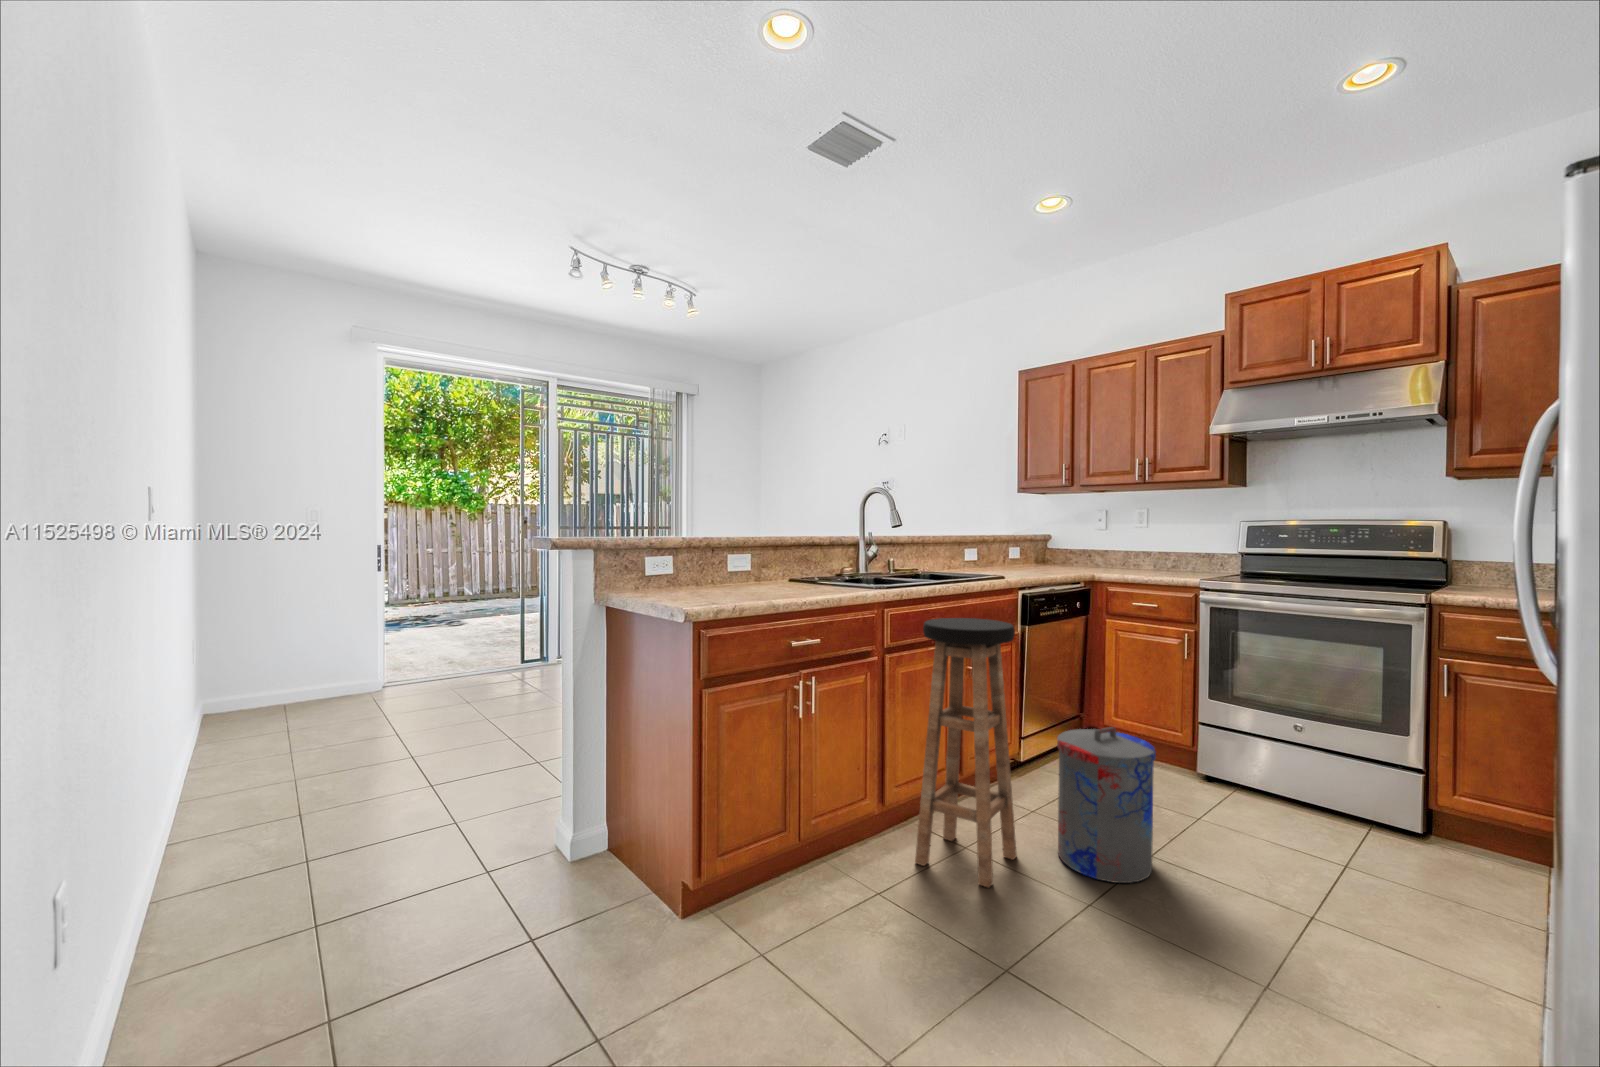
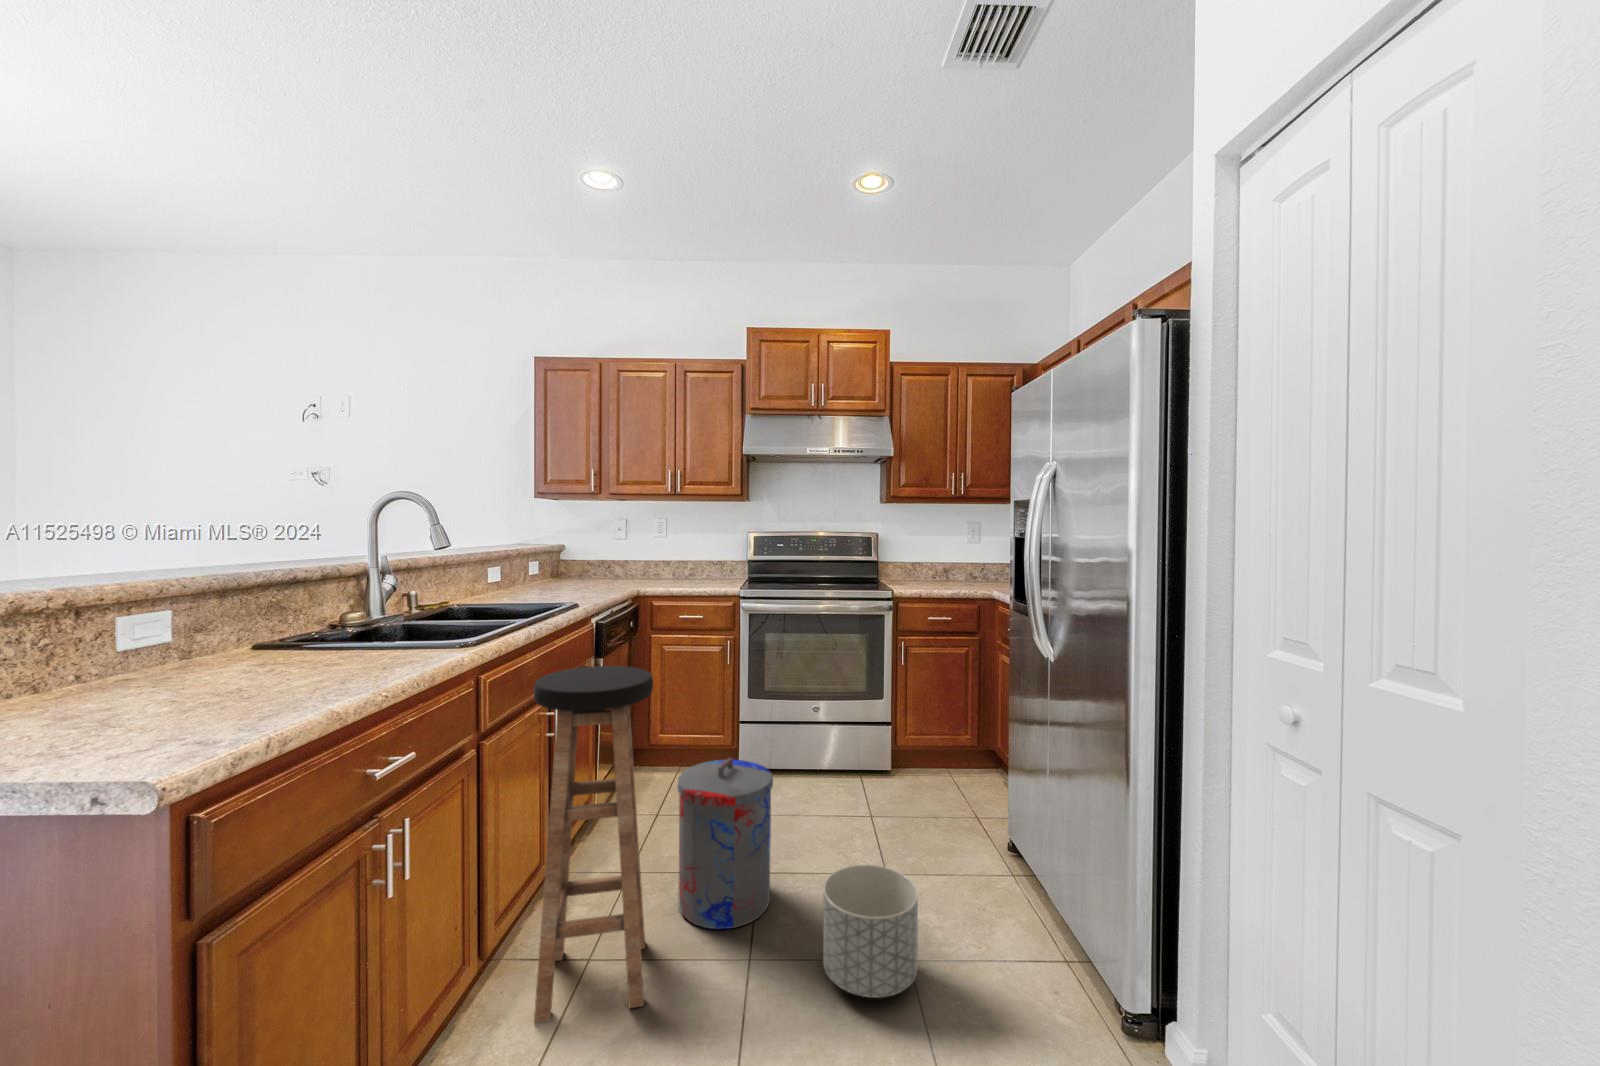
planter: none [1154,852,1269,986] -> present [823,865,918,998]

